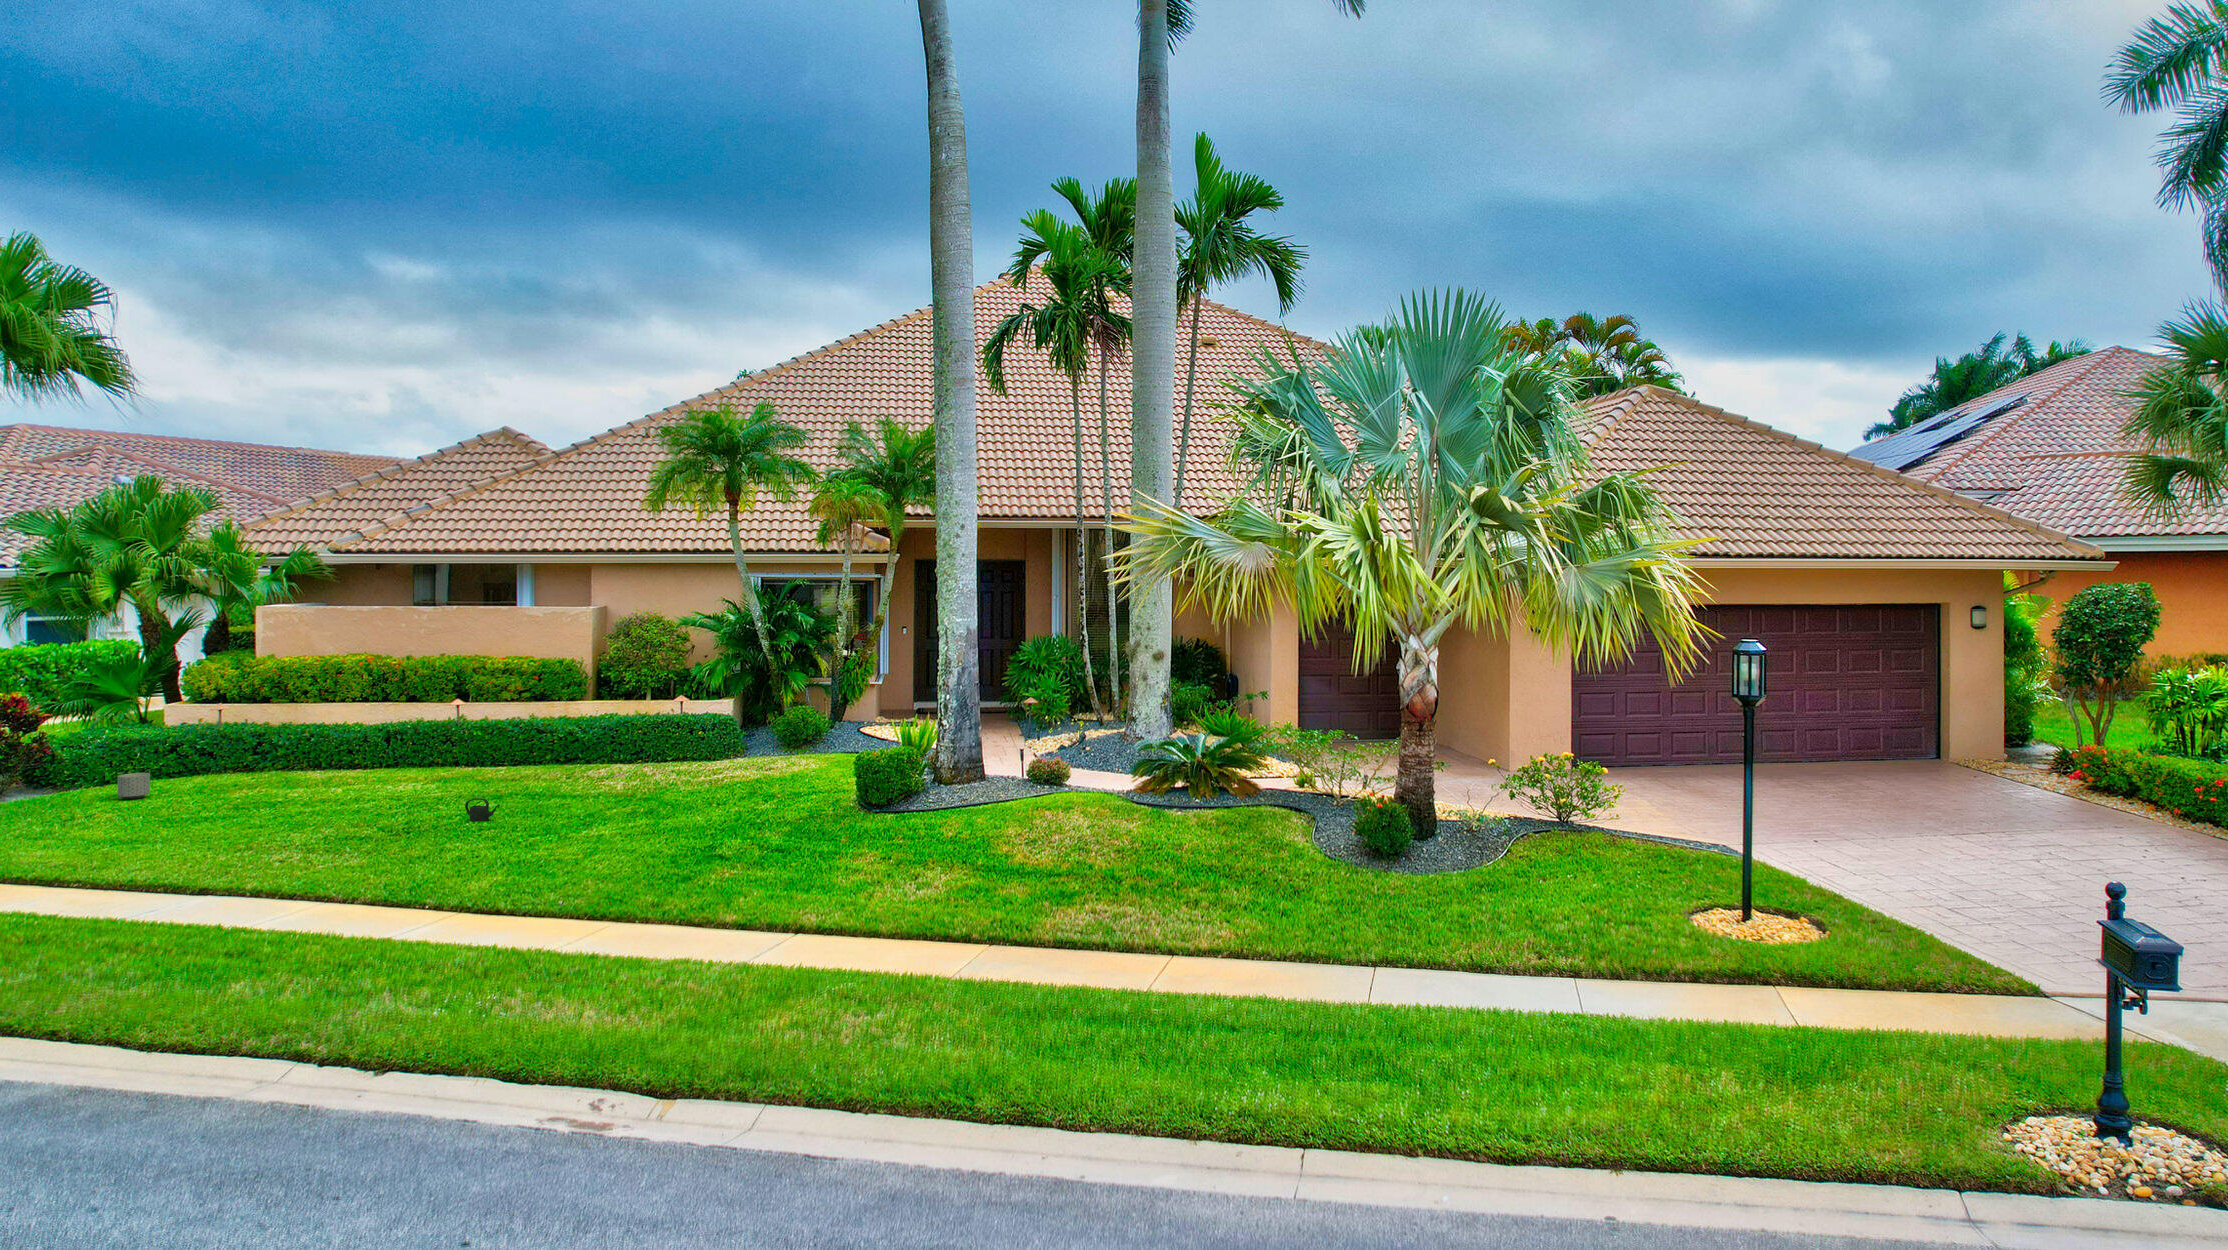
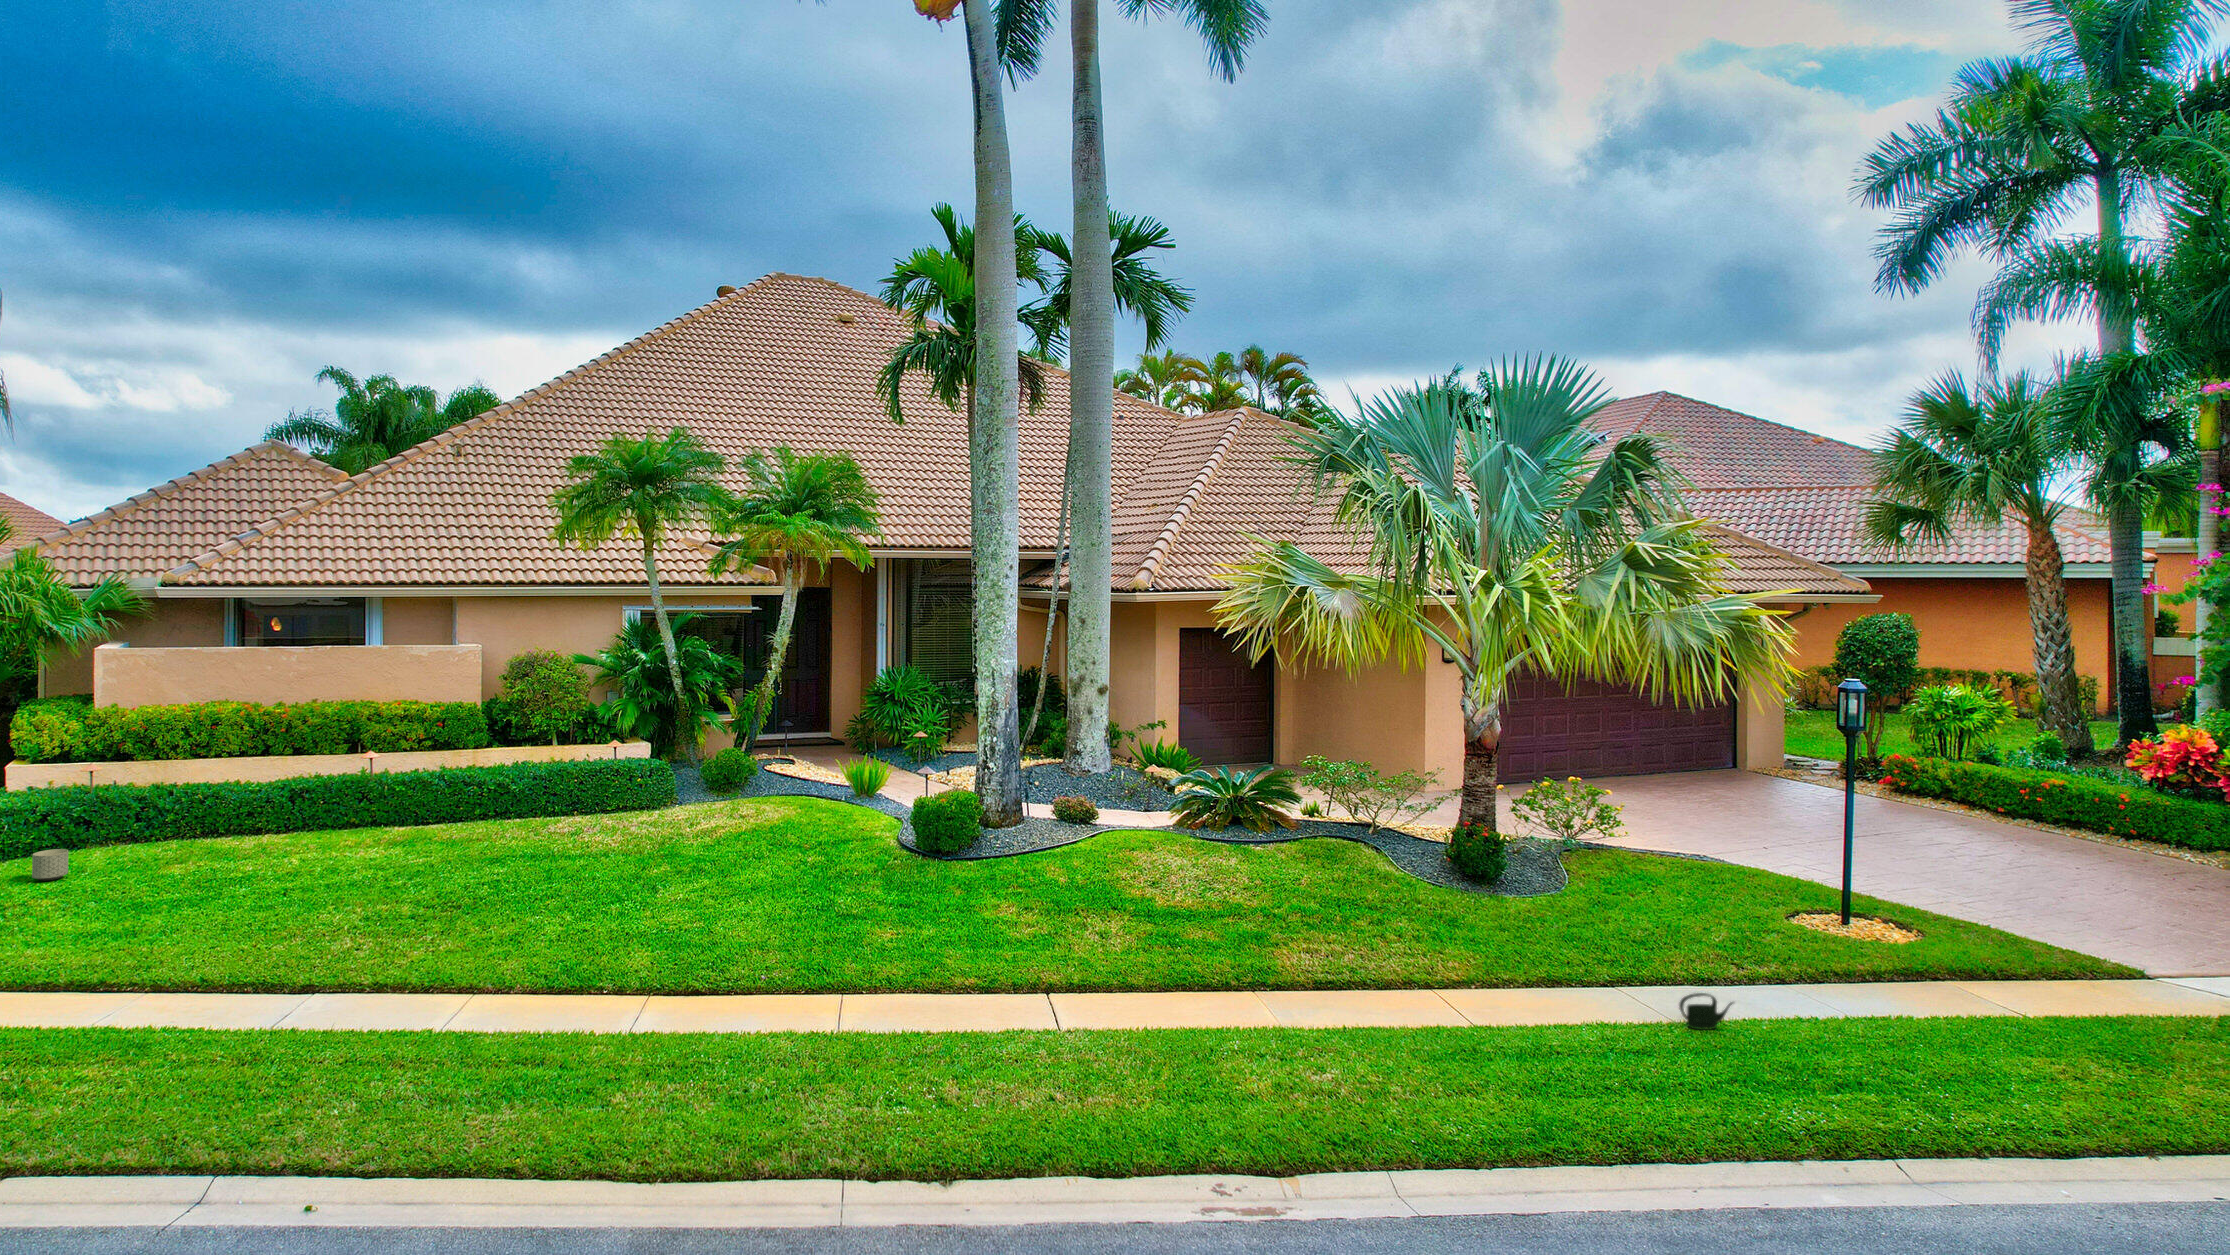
watering can: present [465,798,500,821] -> present [1679,993,1733,1030]

